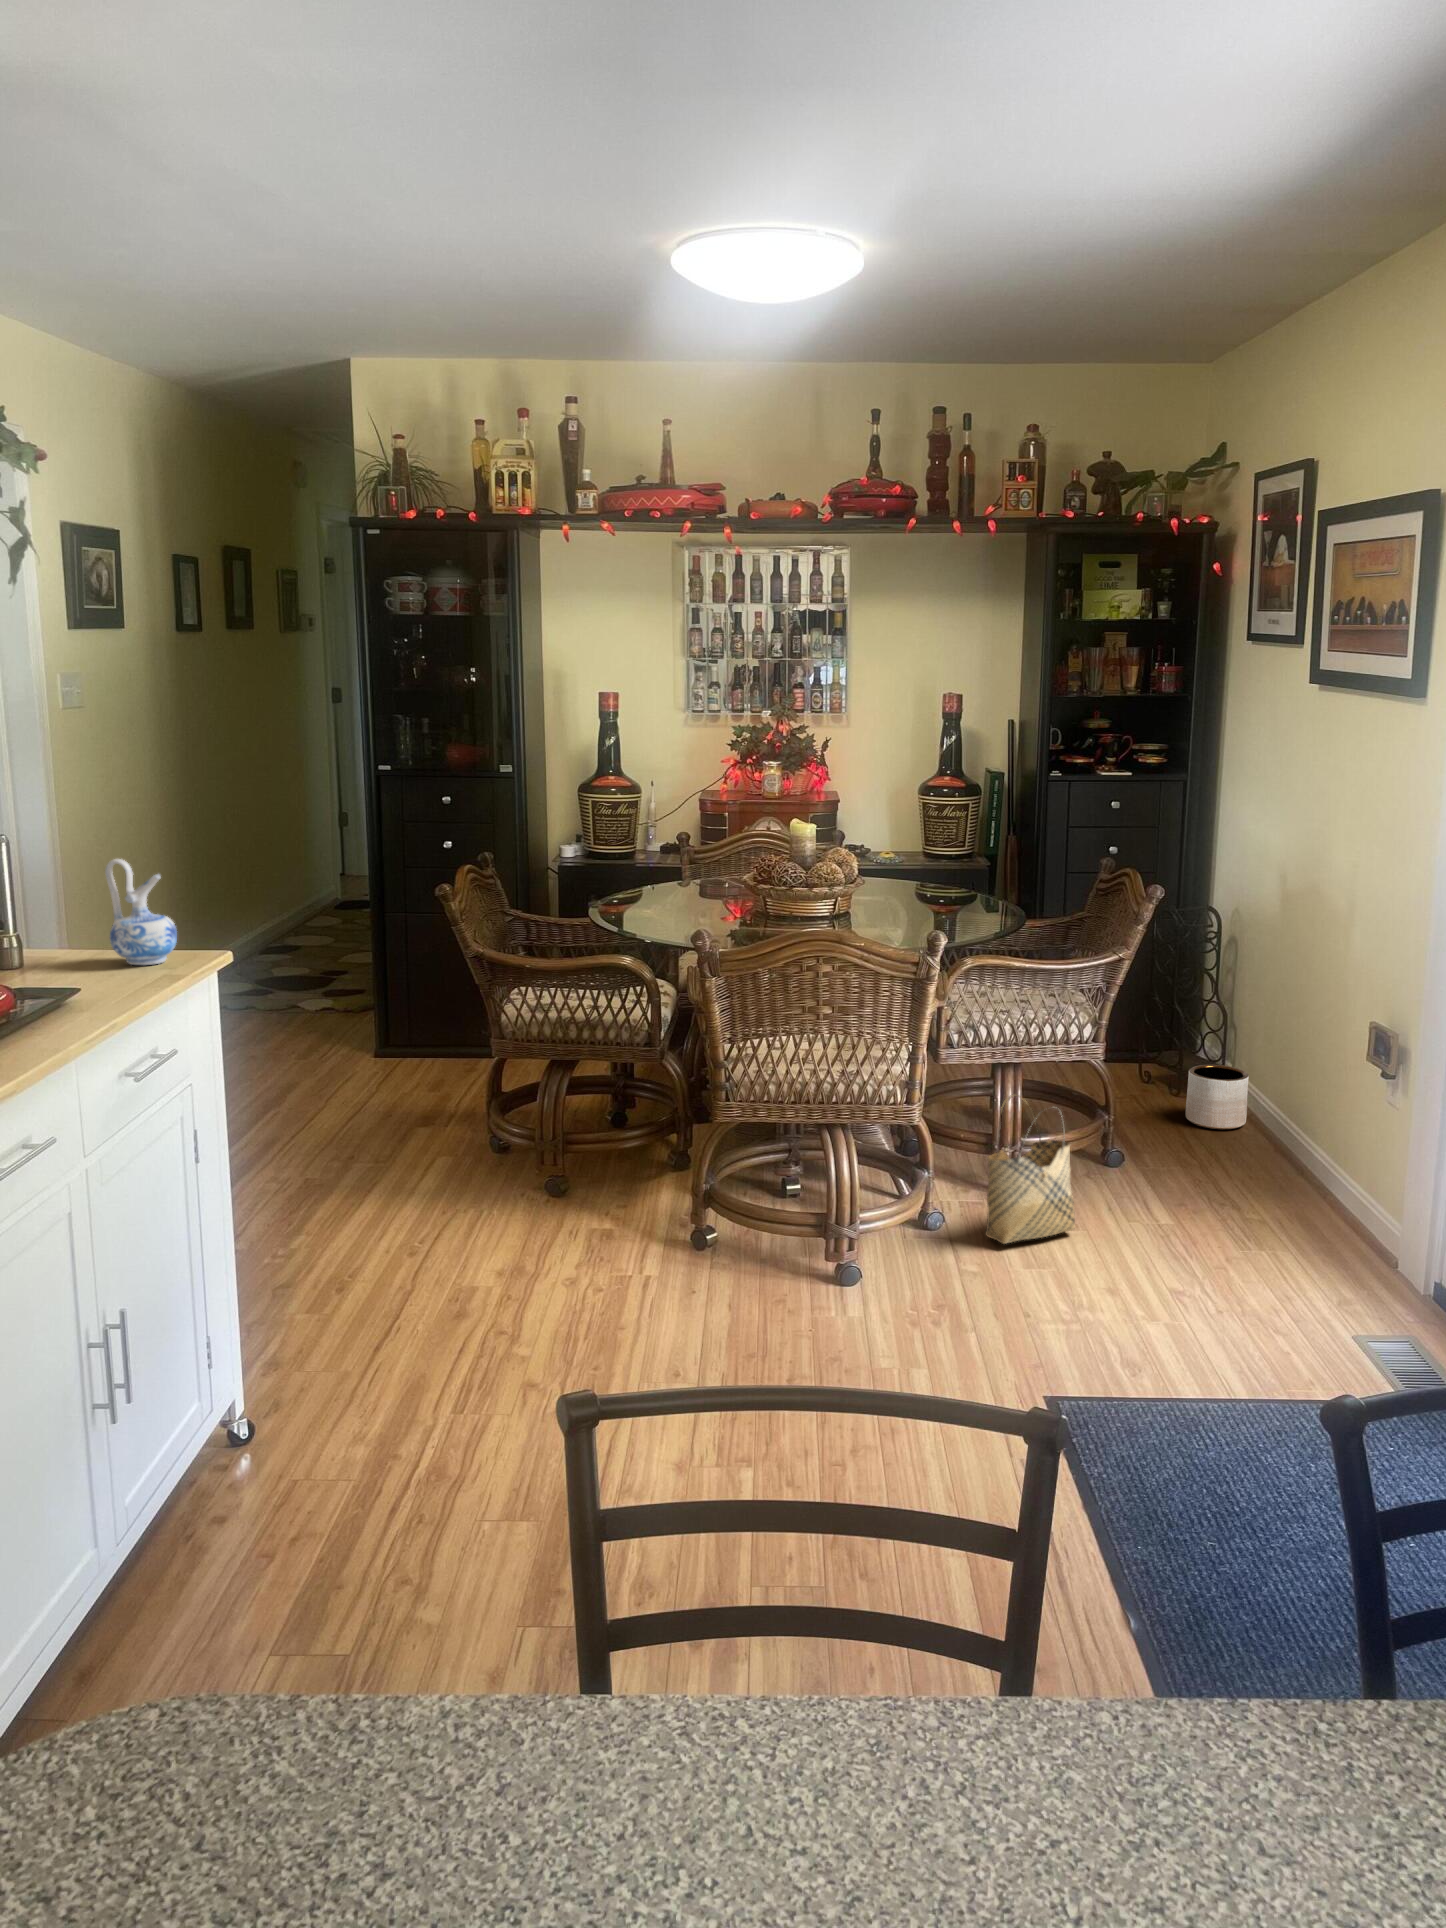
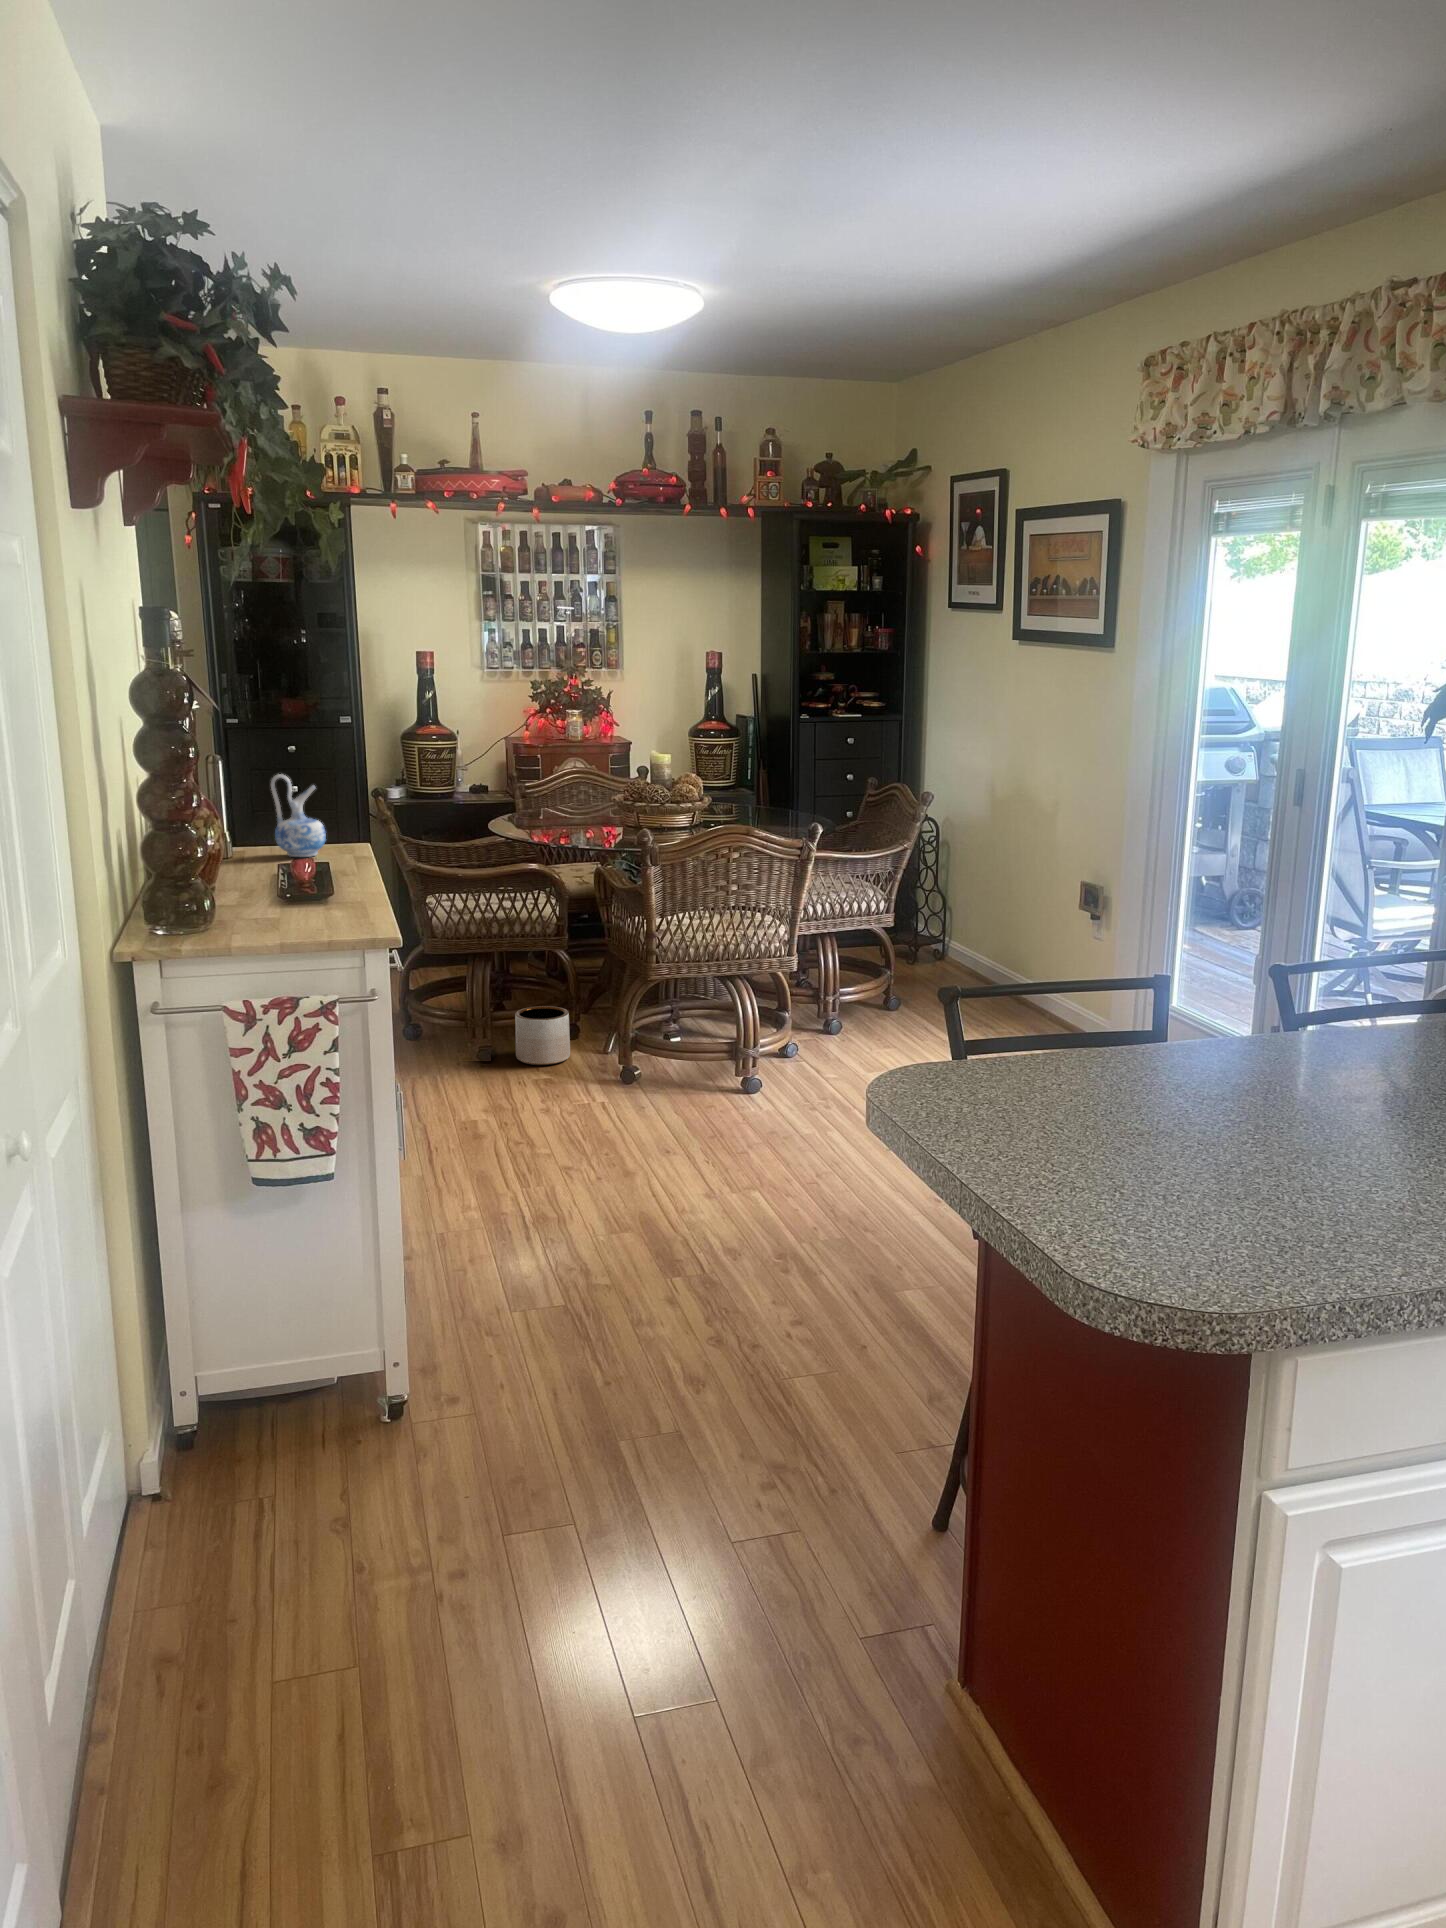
planter: present [1186,1065,1249,1129] -> present [515,1006,570,1065]
woven basket: present [985,1094,1075,1244] -> none [830,951,891,1060]

